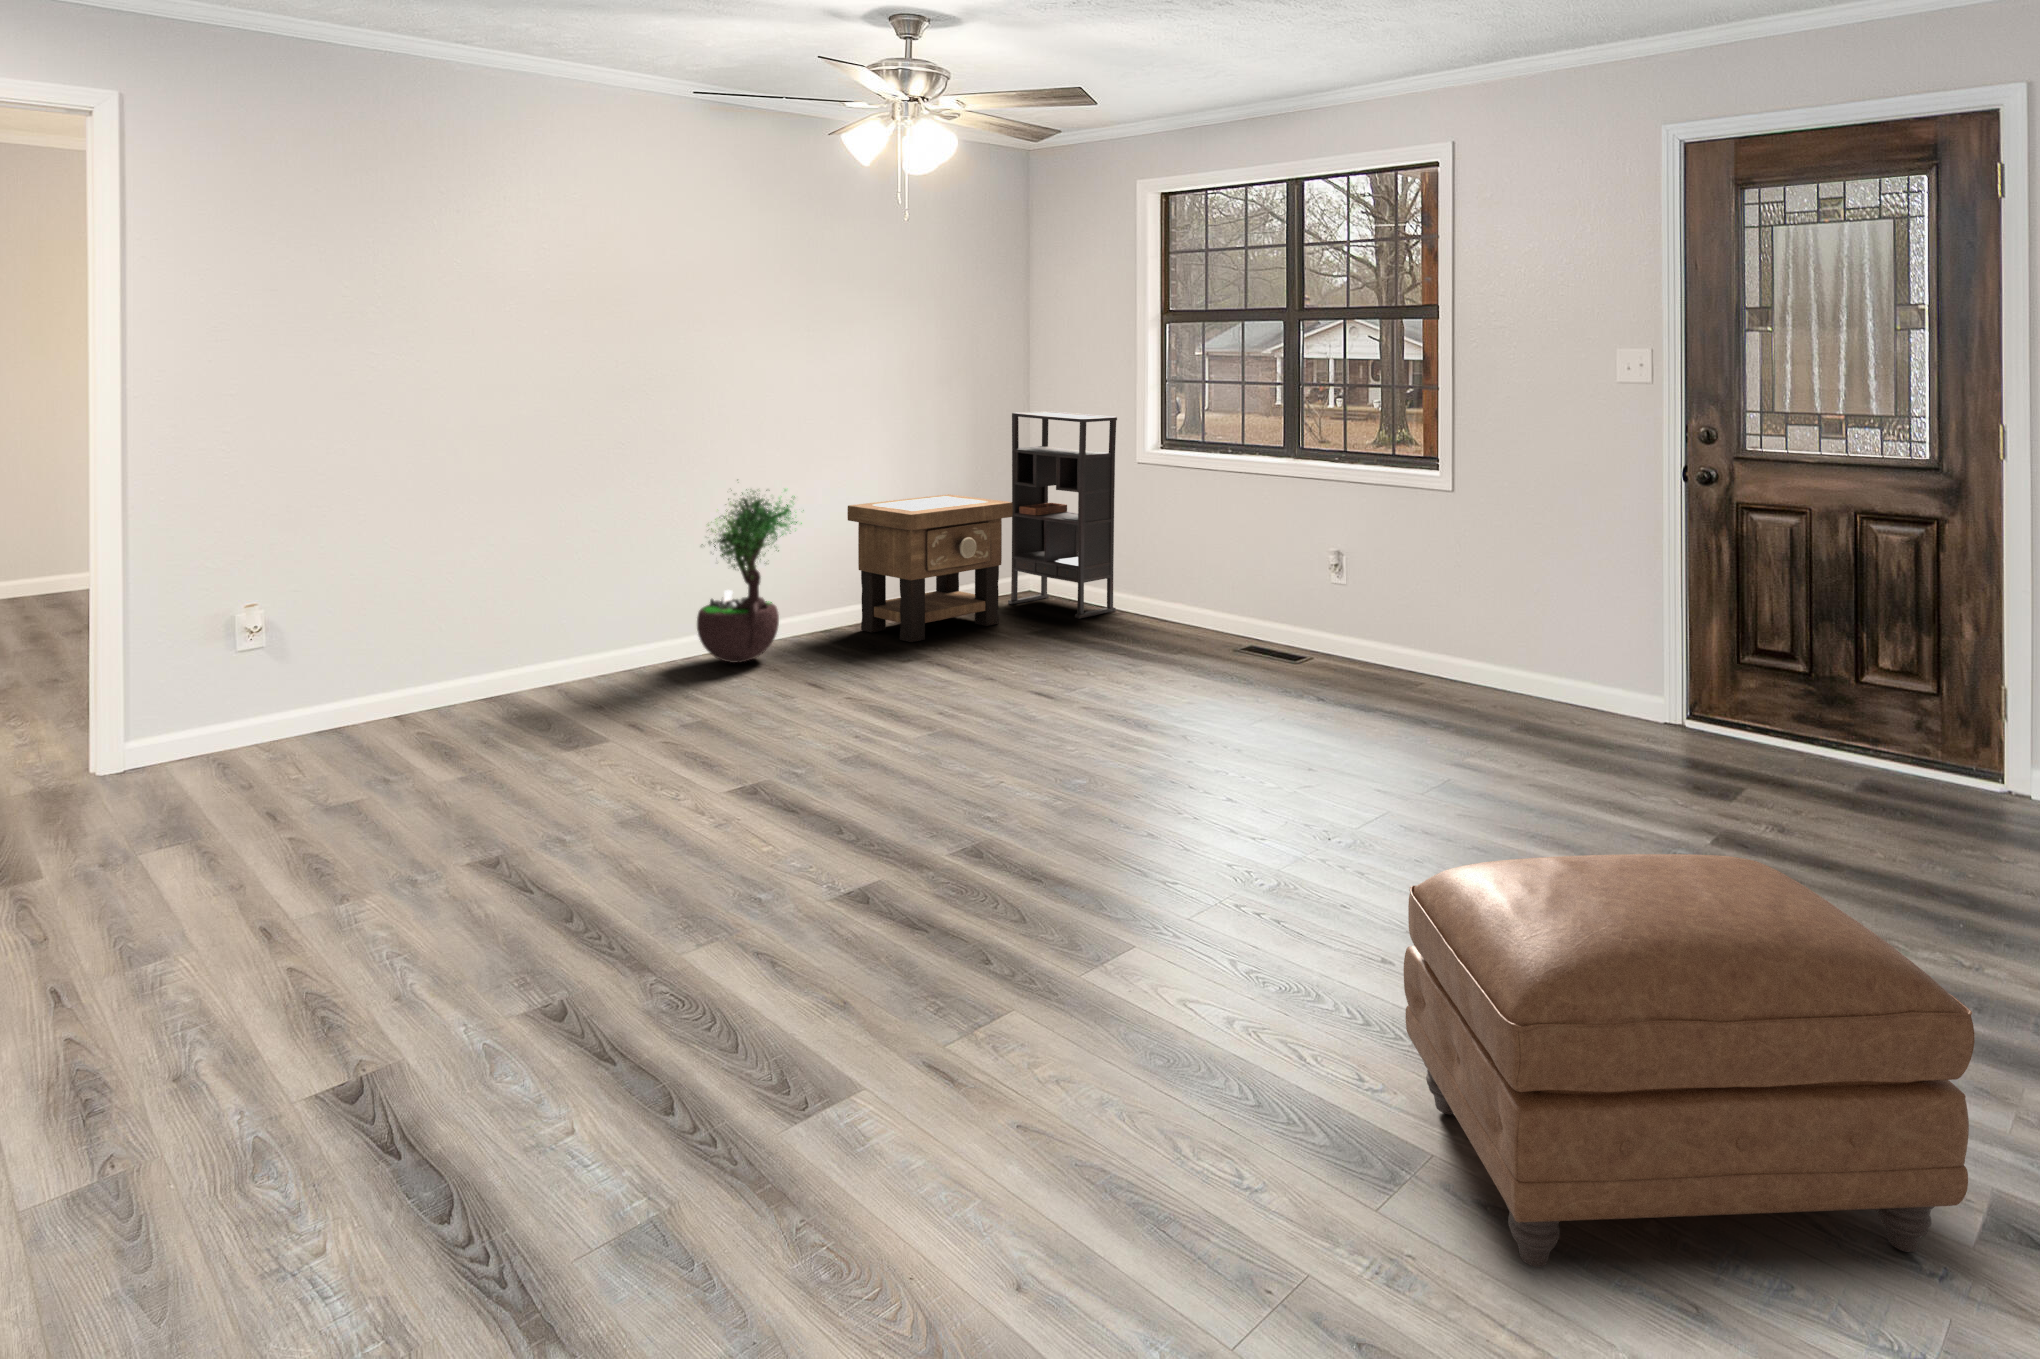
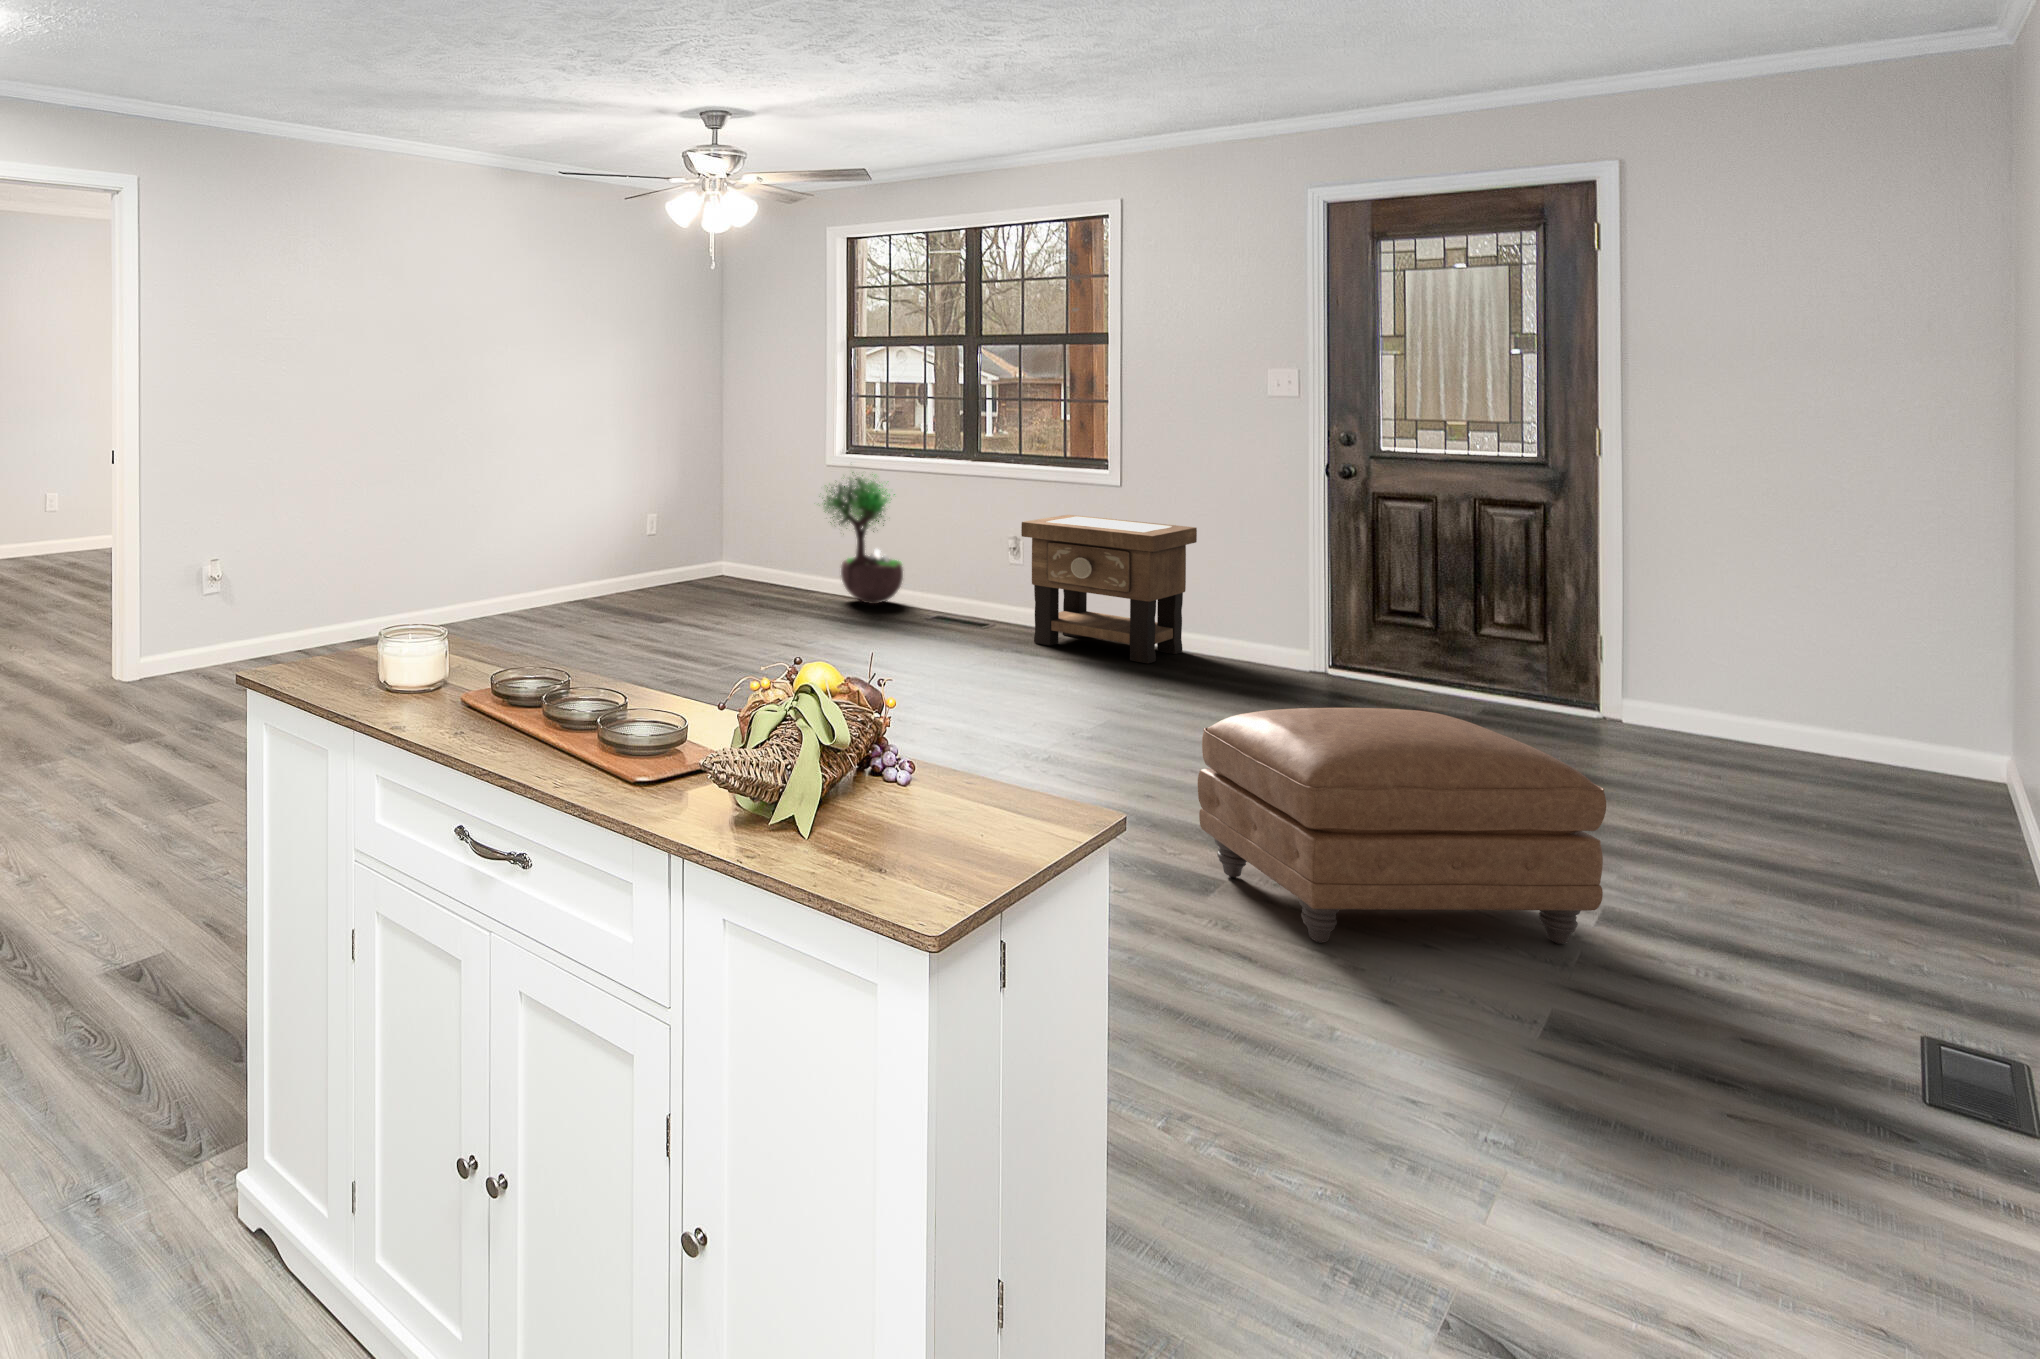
bookshelf: present [1008,411,1117,619] -> none [716,419,812,591]
potted tree: present [697,489,804,663] -> present [819,472,903,604]
side table: present [847,494,1012,642] -> present [1021,515,1197,664]

